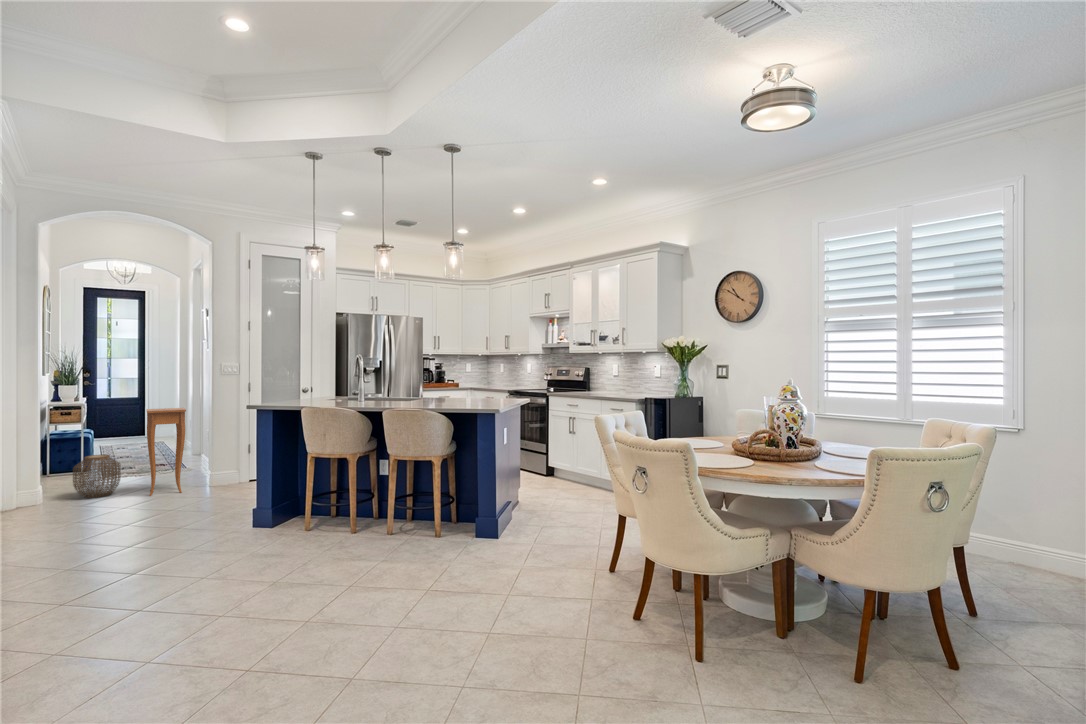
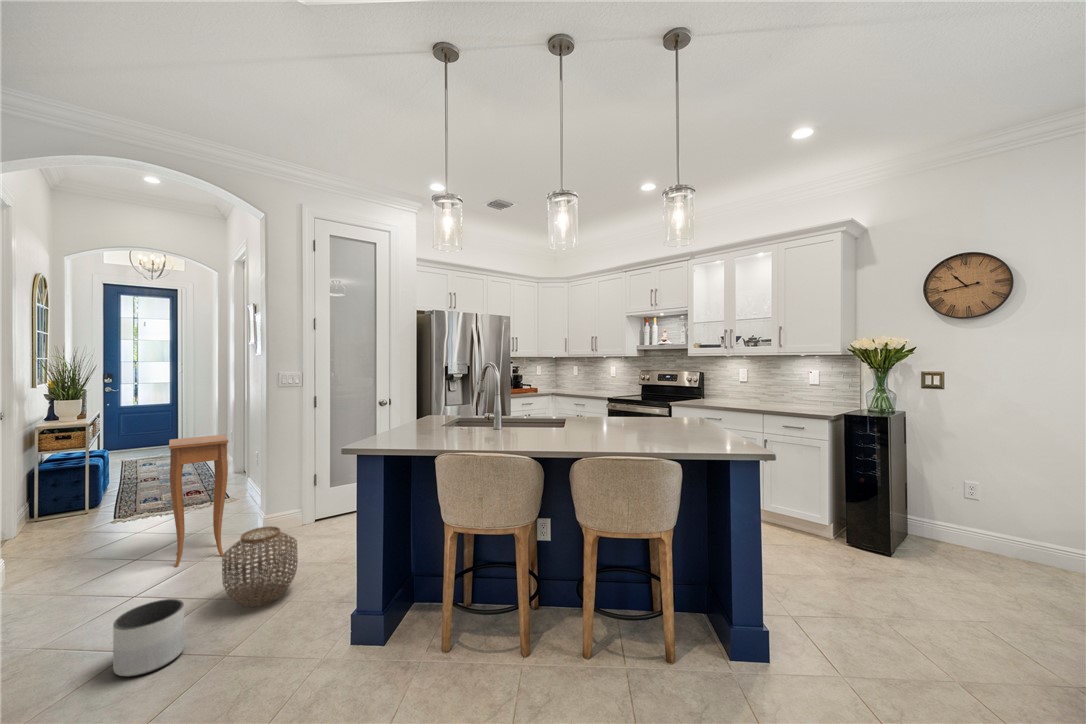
woven basket: present [73,455,121,498] -> present [222,526,298,607]
planter: none [121,493,158,527] -> present [113,599,185,677]

